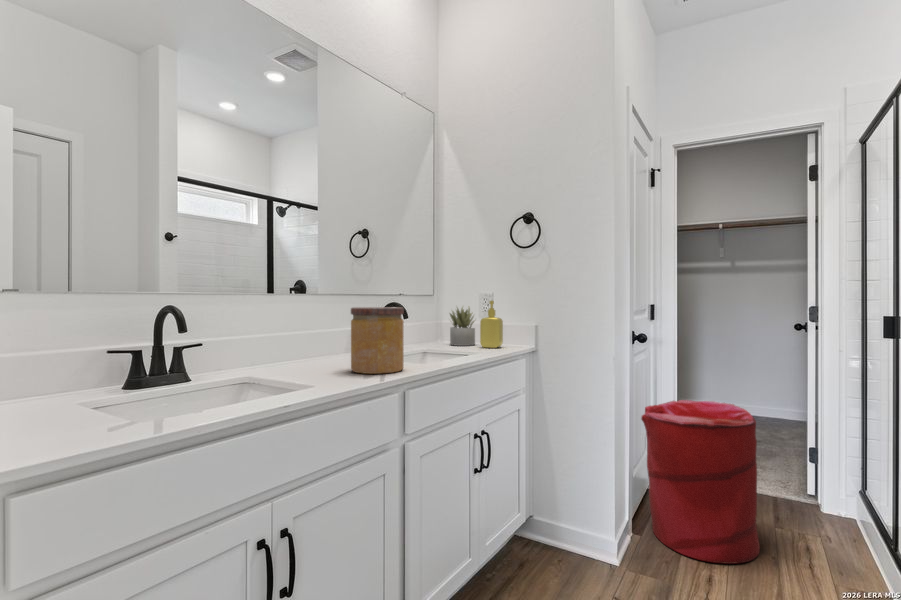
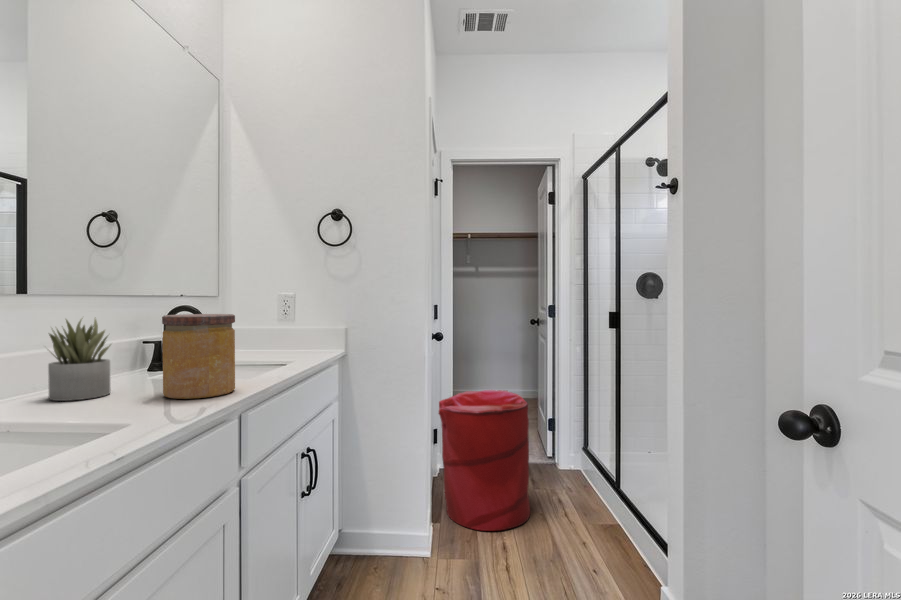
soap dispenser: present [480,301,503,348] -> none [284,303,309,355]
succulent plant: present [450,307,475,346] -> present [48,319,110,401]

